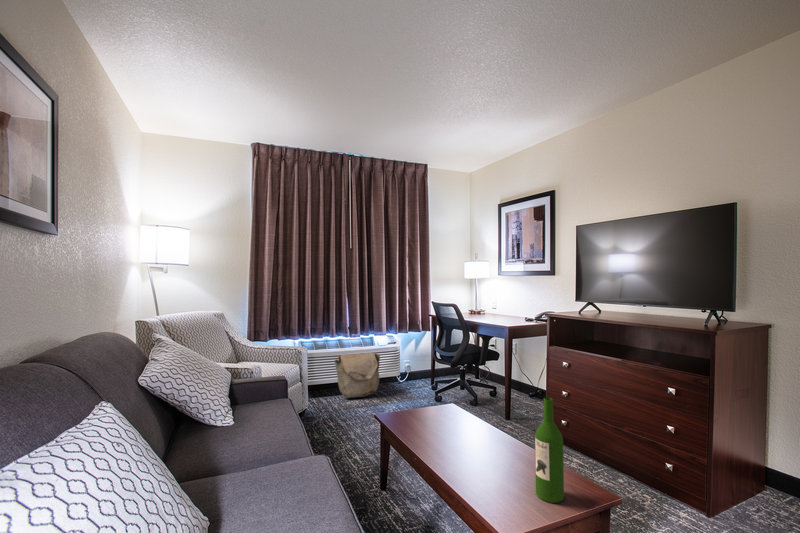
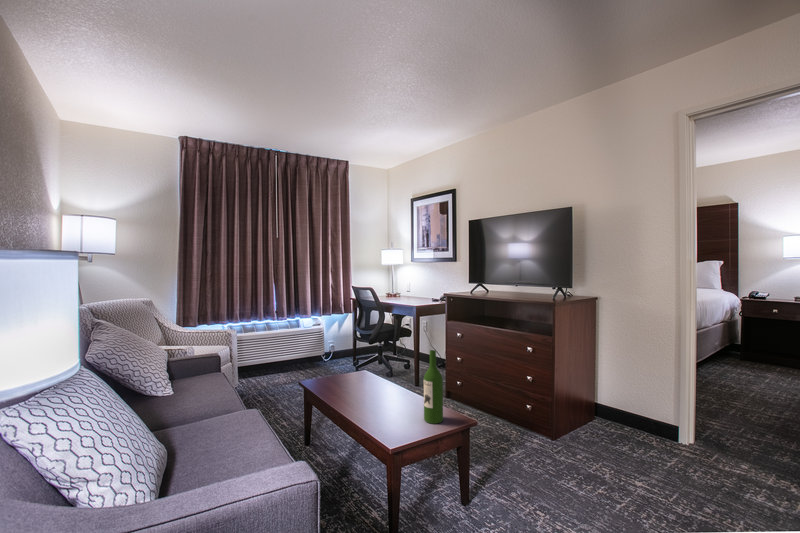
bag: present [335,352,380,398] -> none [263,334,306,376]

